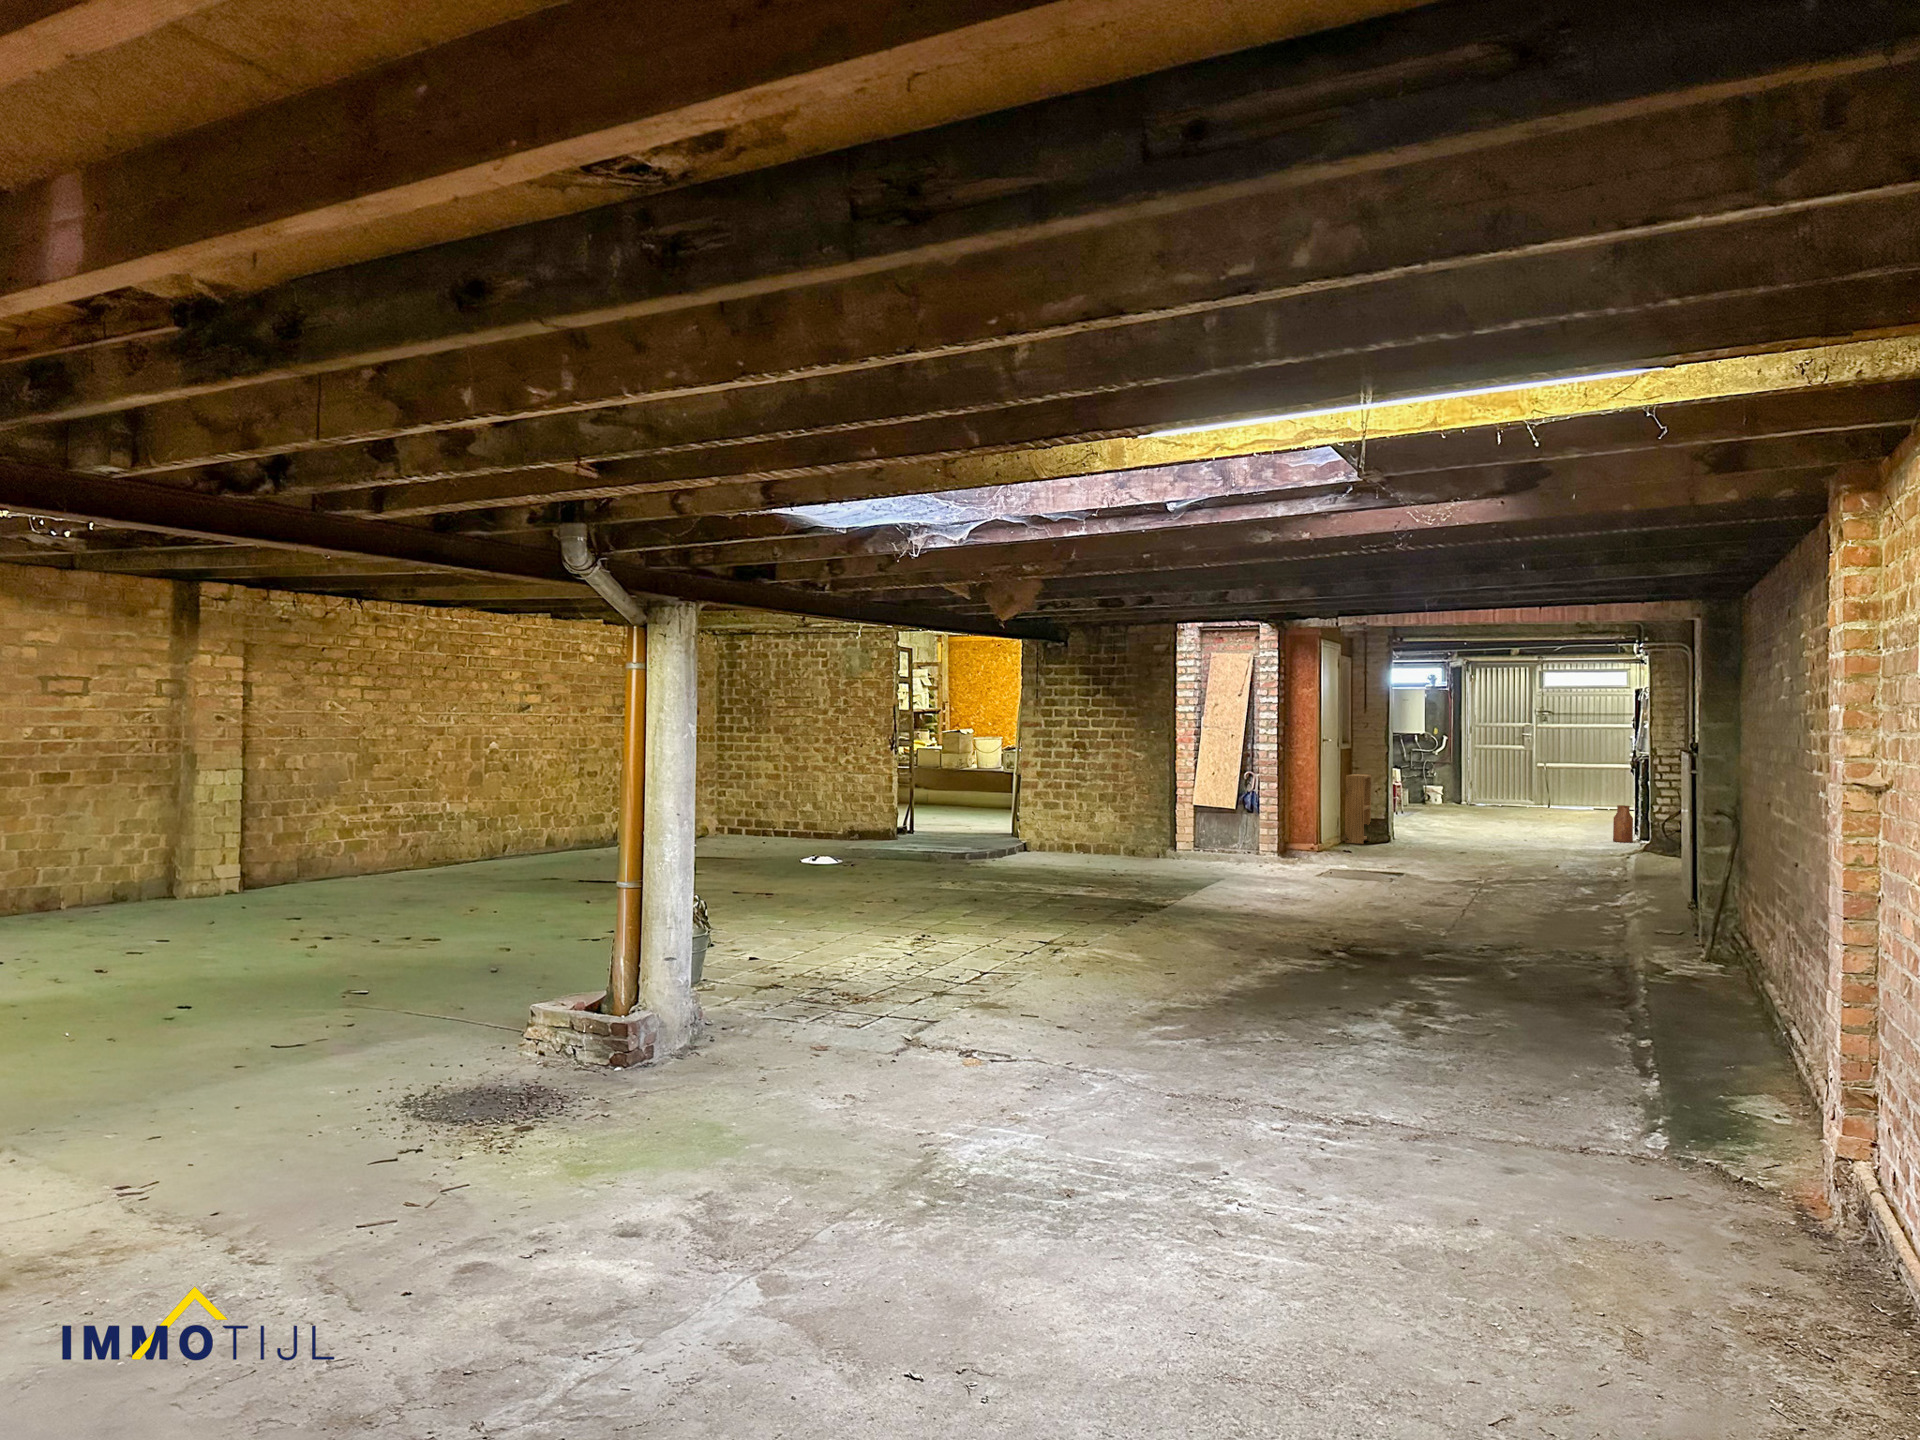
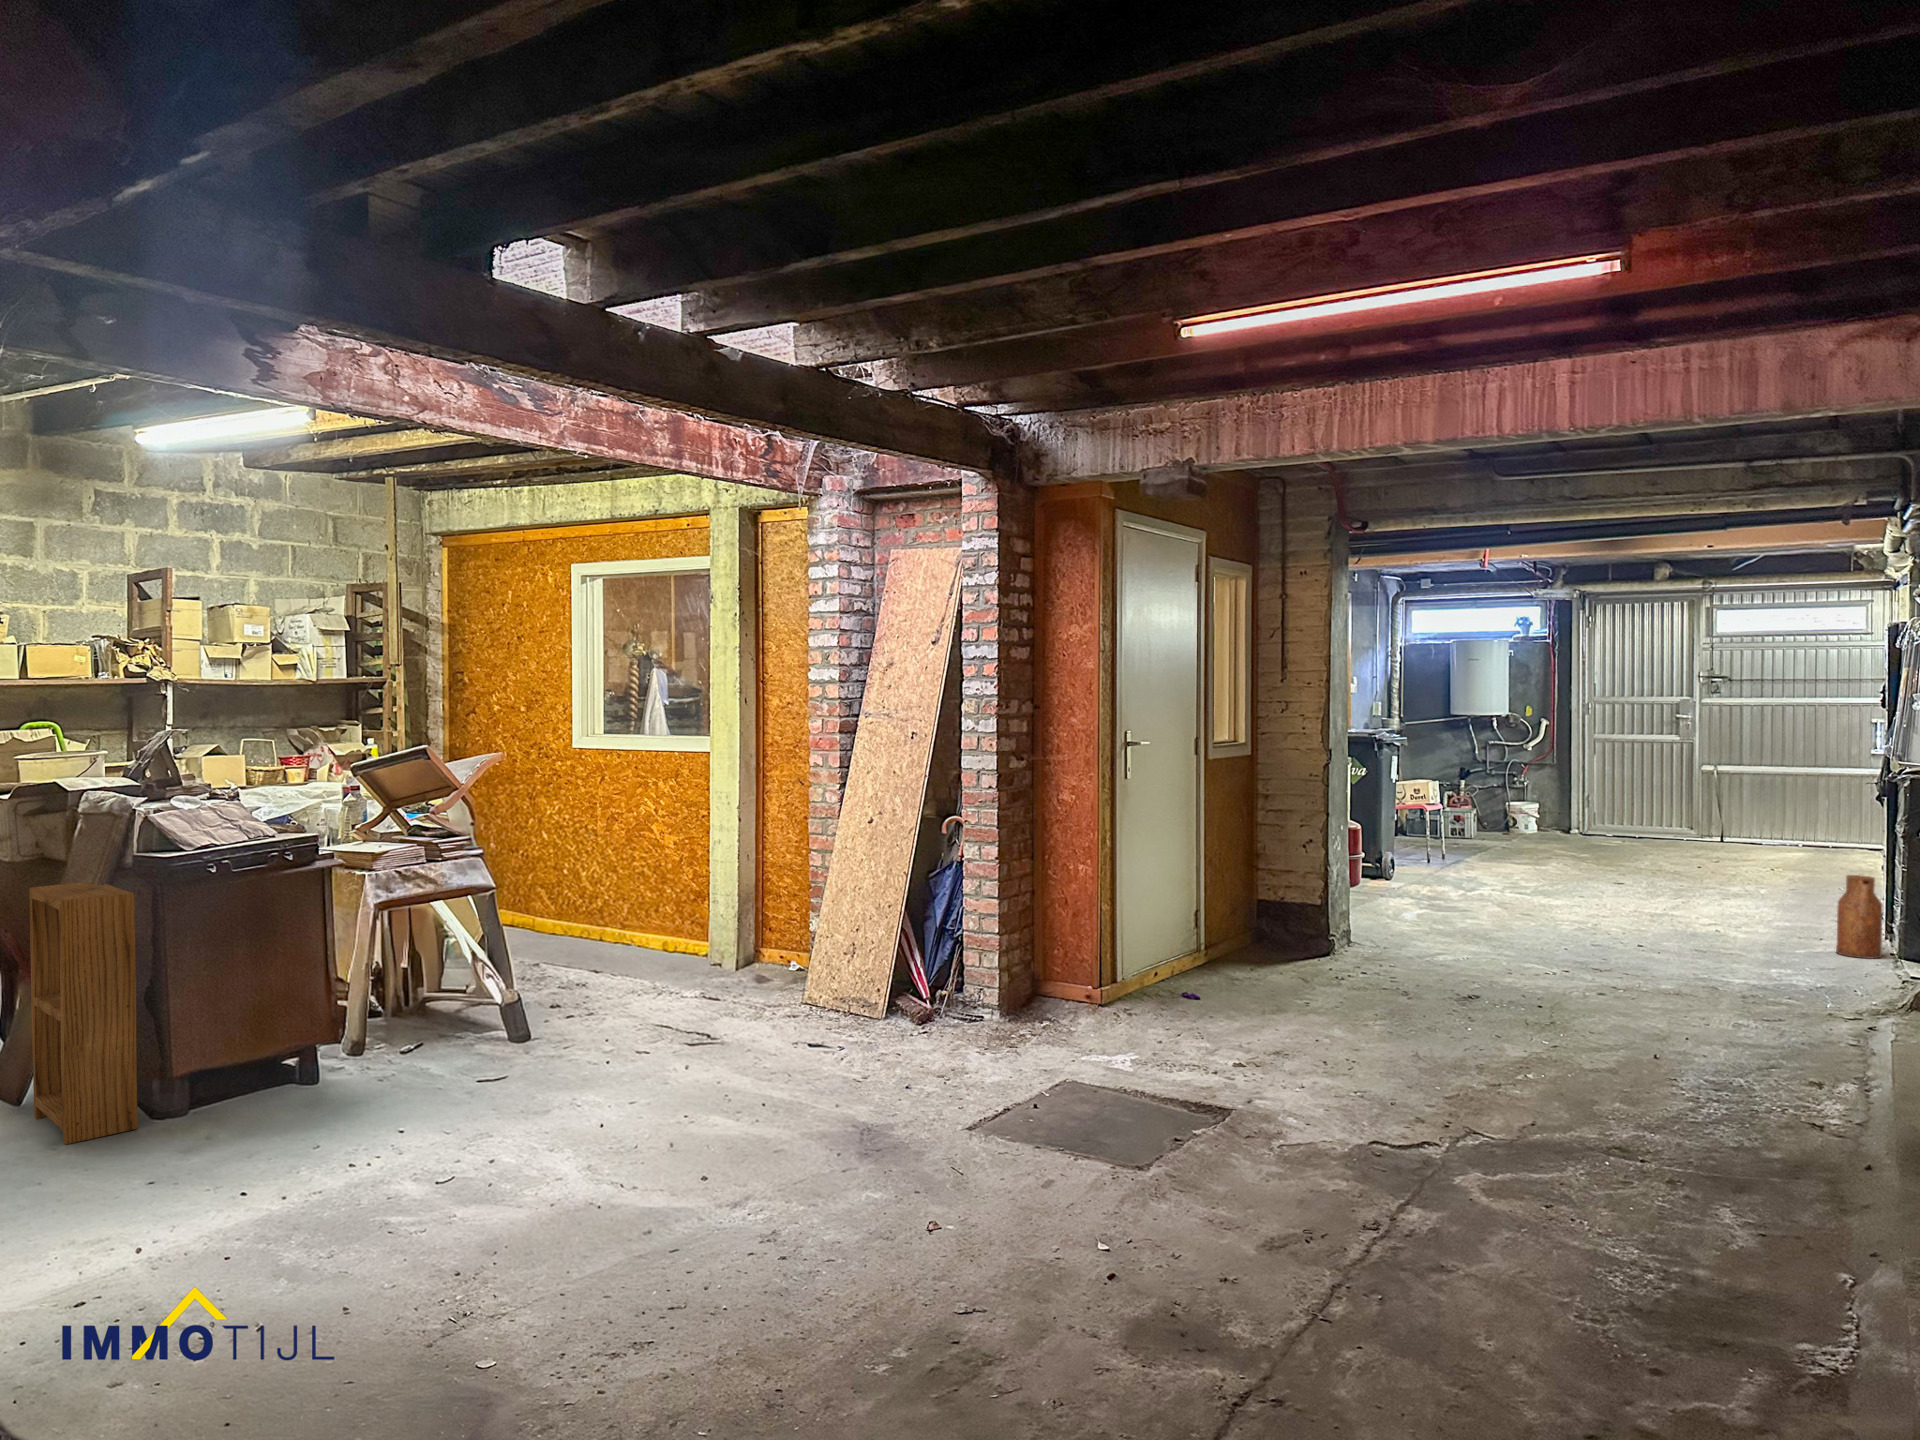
shelving unit: present [1345,774,1371,844] -> present [29,882,138,1144]

